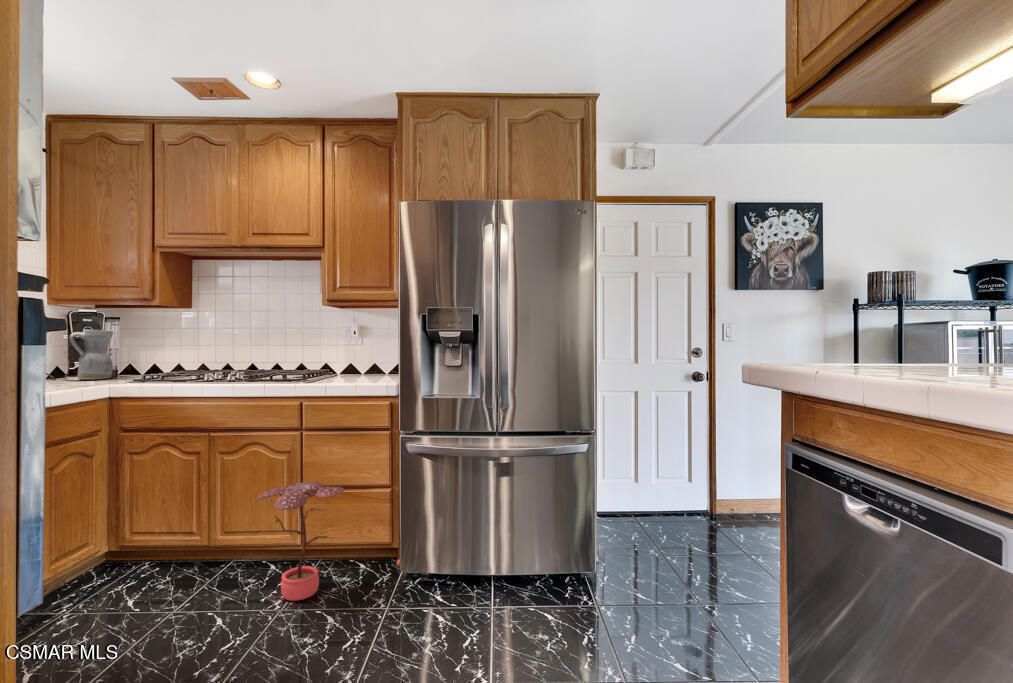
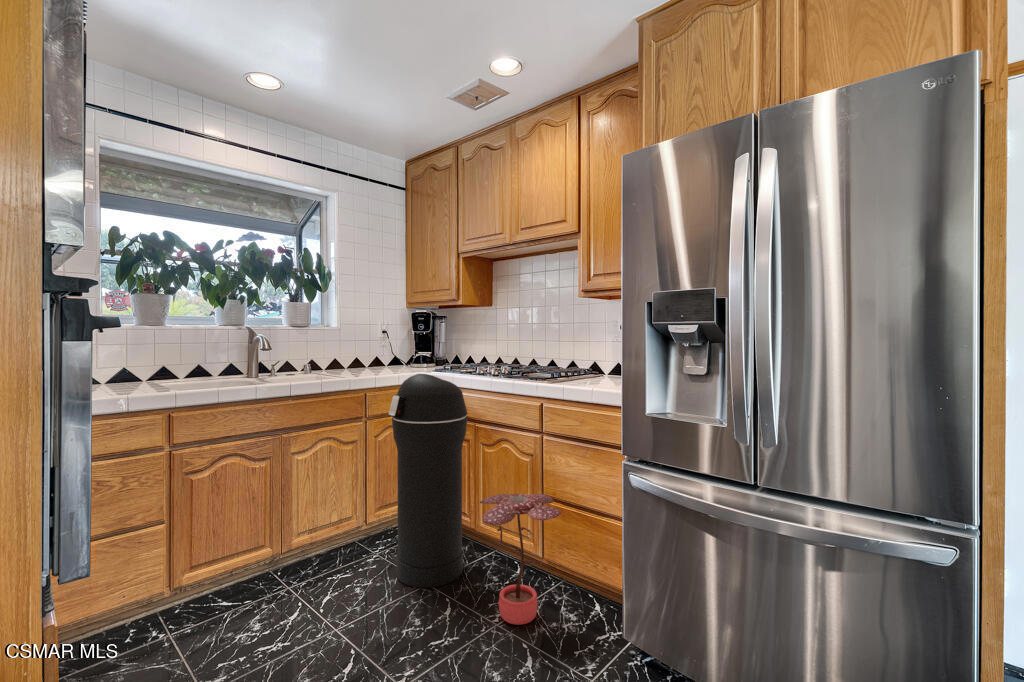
ceramic pitcher: present [70,330,113,379] -> none [407,327,435,367]
trash can: none [120,380,218,616] -> present [388,374,468,588]

